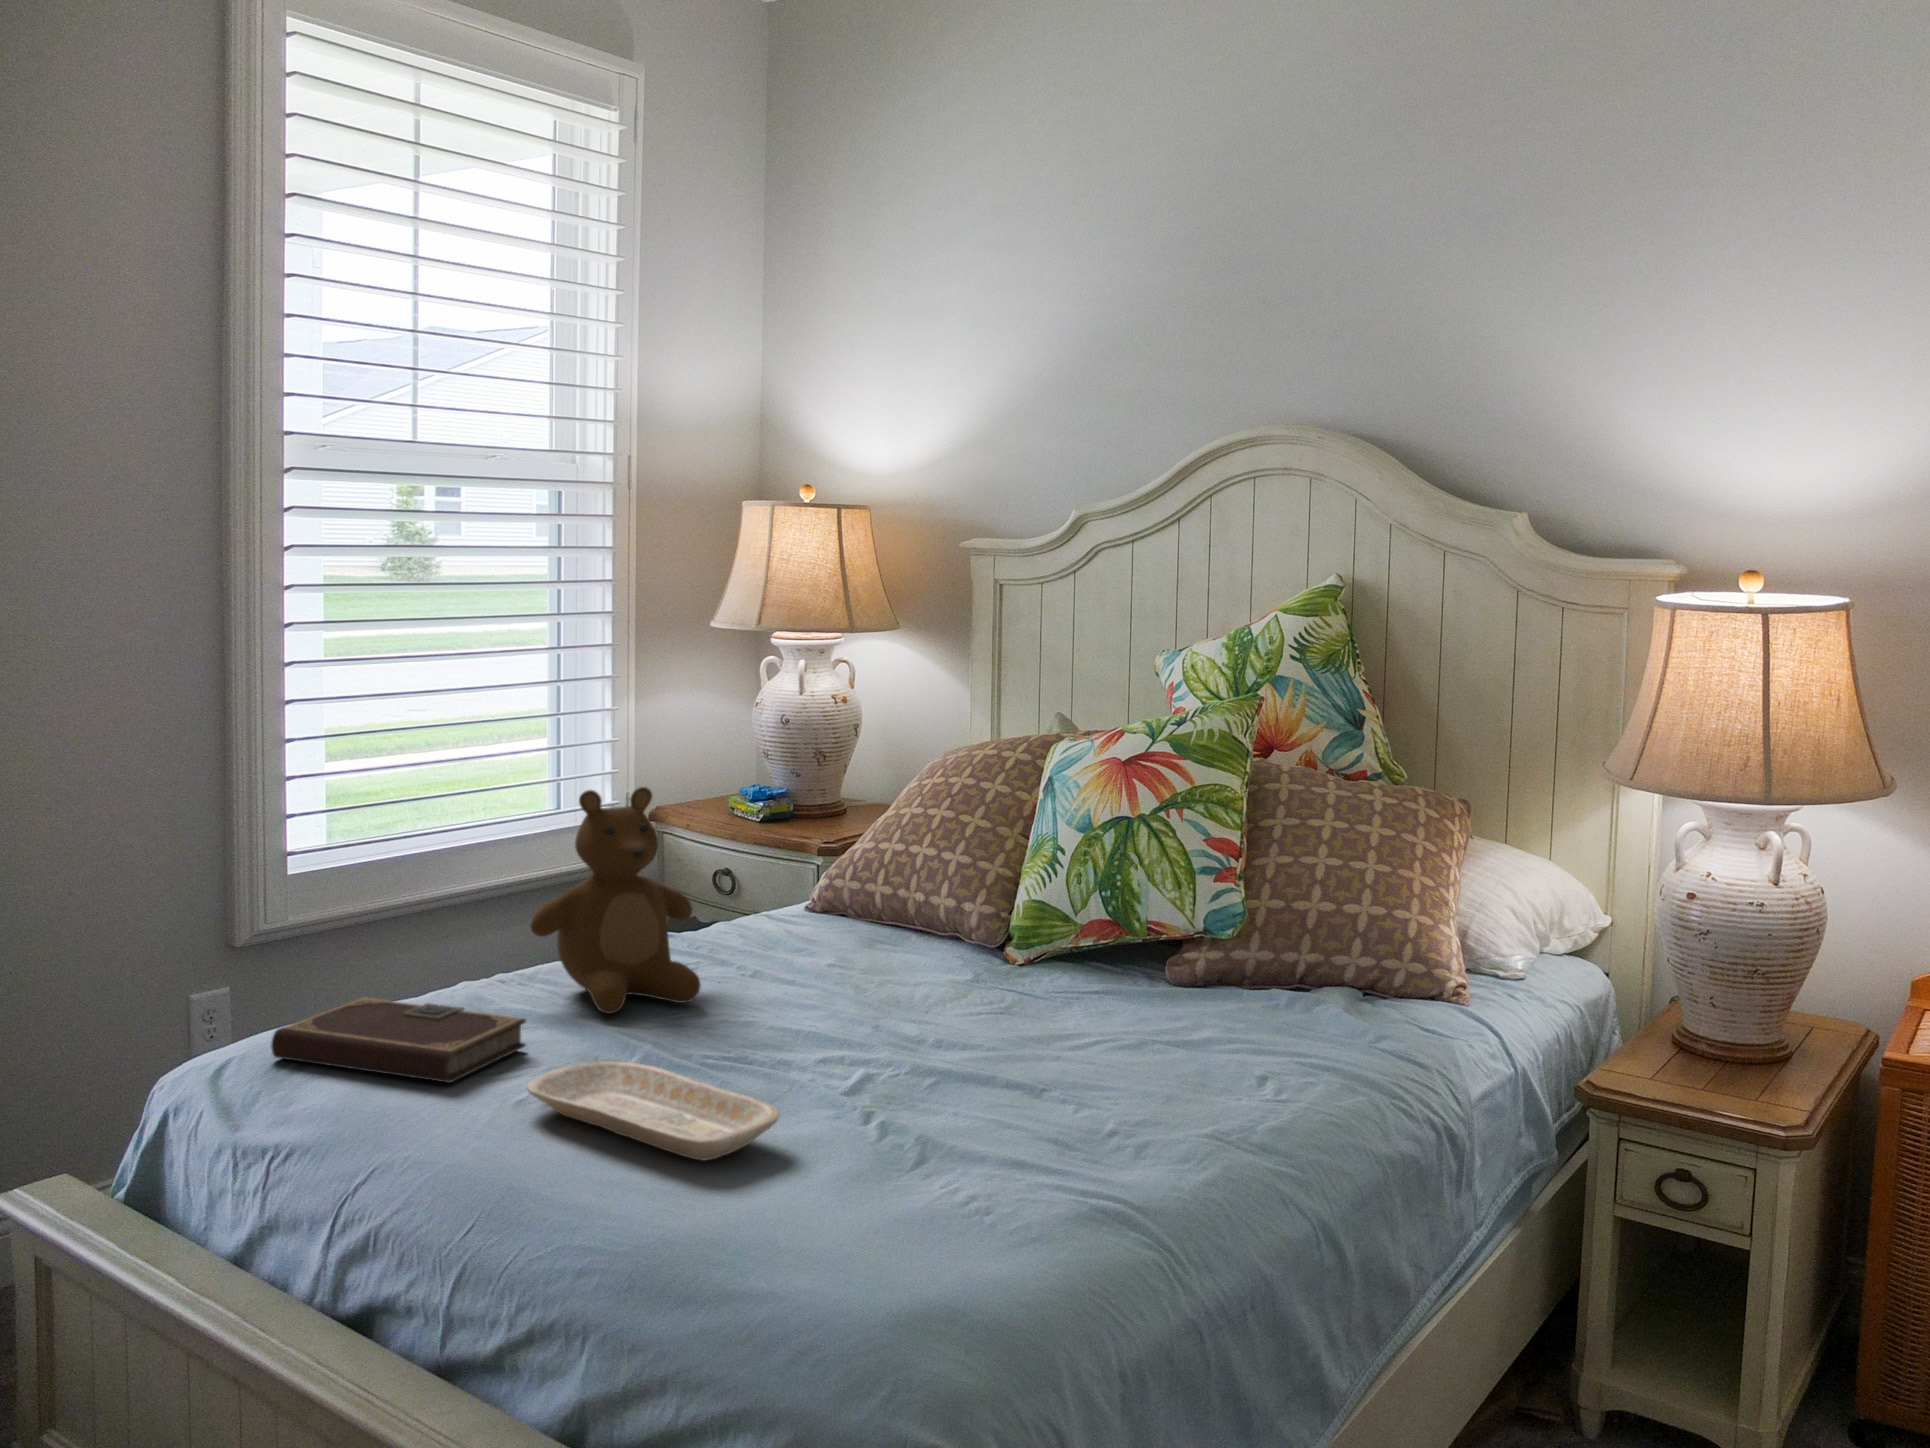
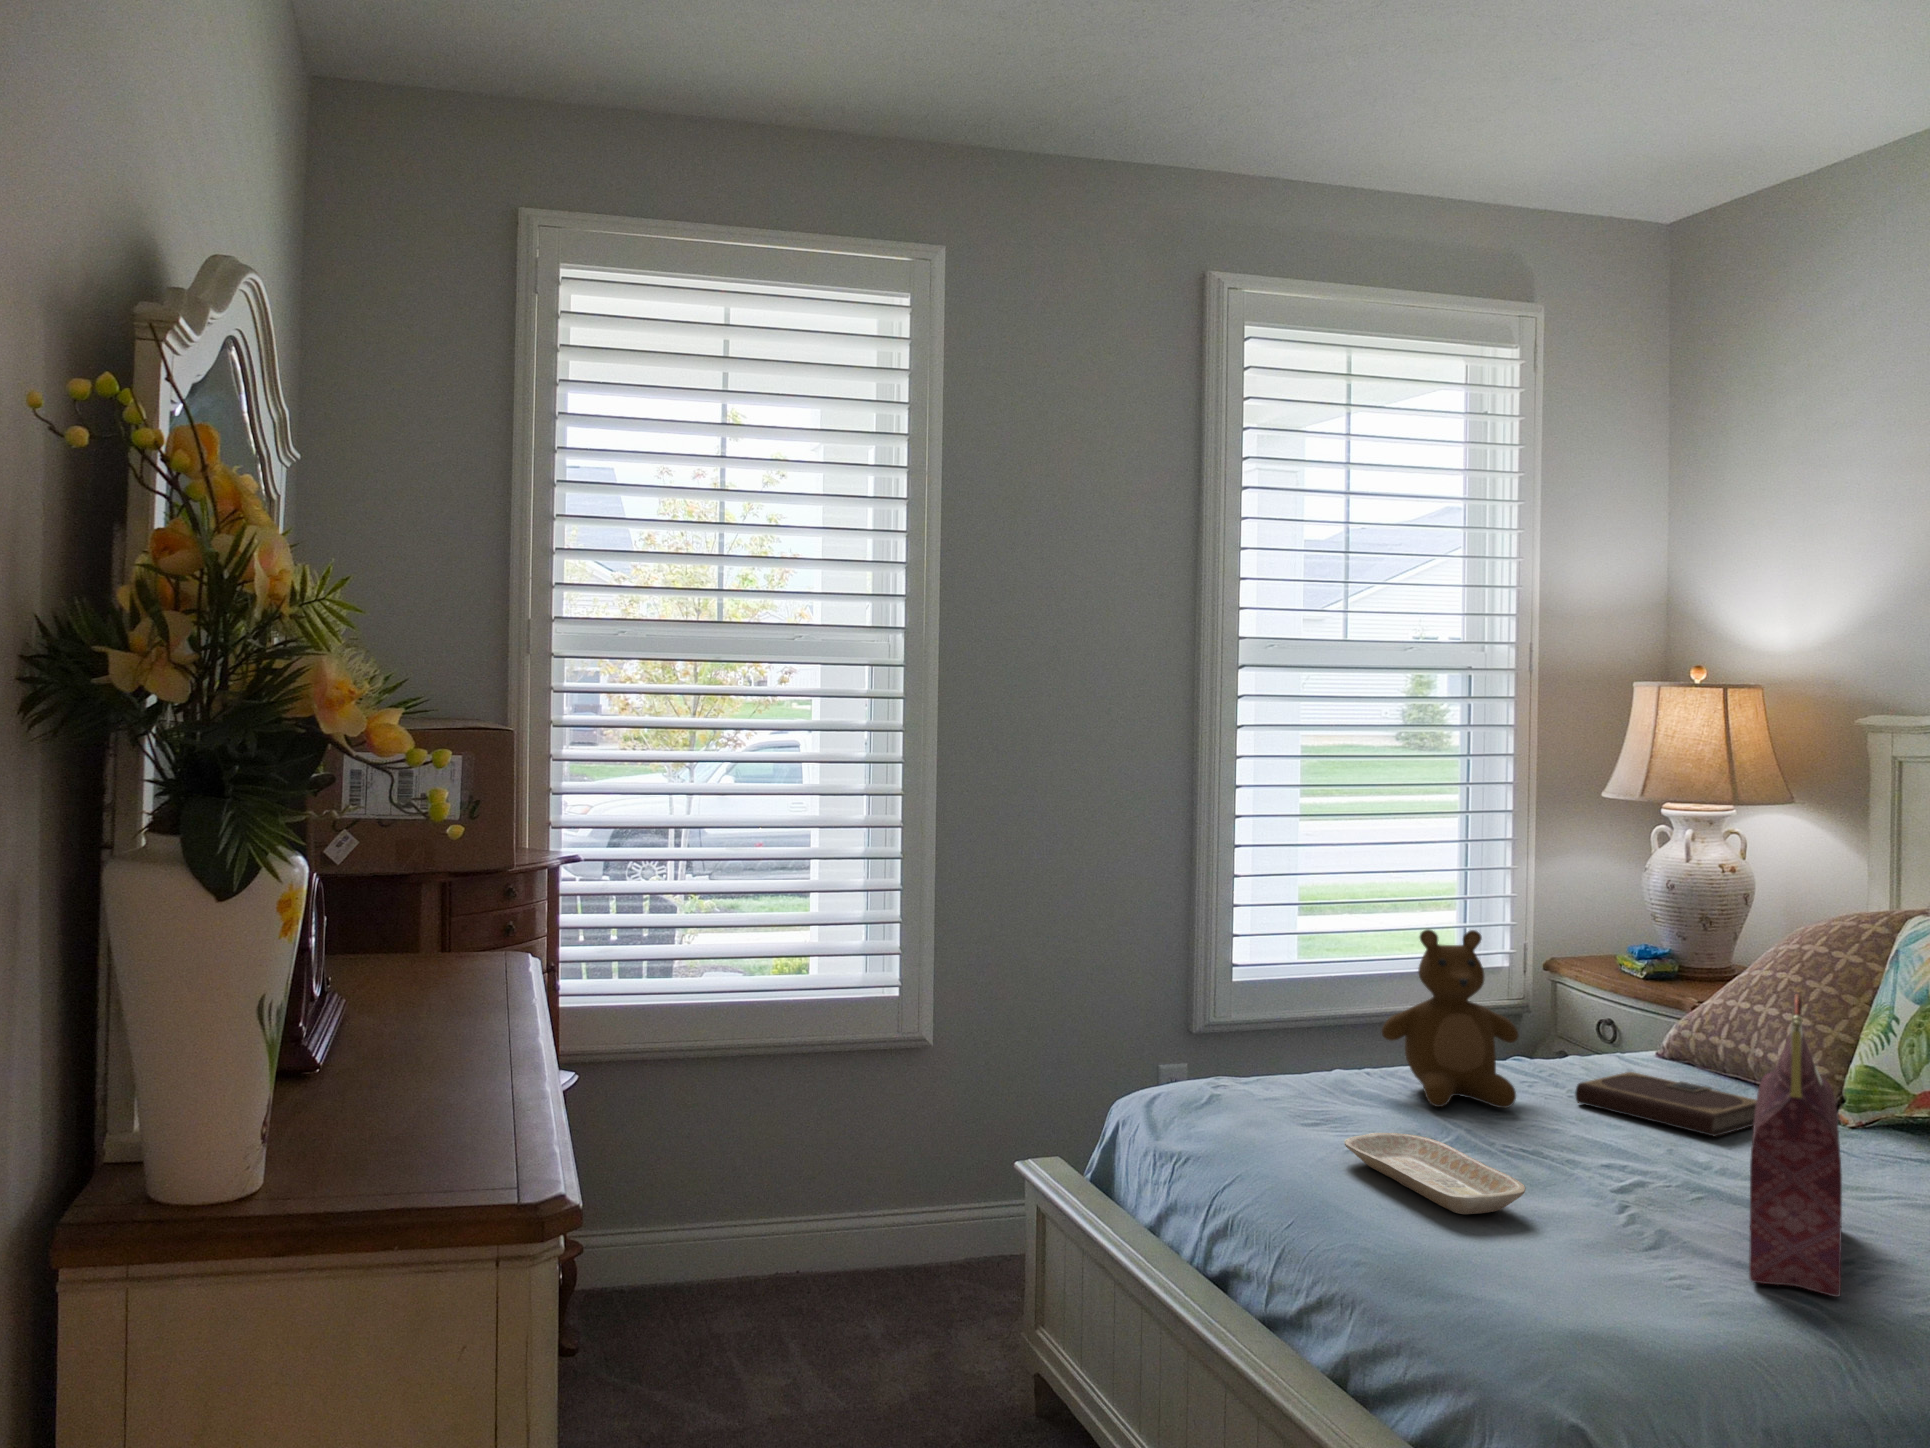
handbag: none [1000,836,1140,1176] -> present [1749,994,1842,1297]
notebook: present [271,998,526,1083] -> present [1575,1072,1756,1136]

